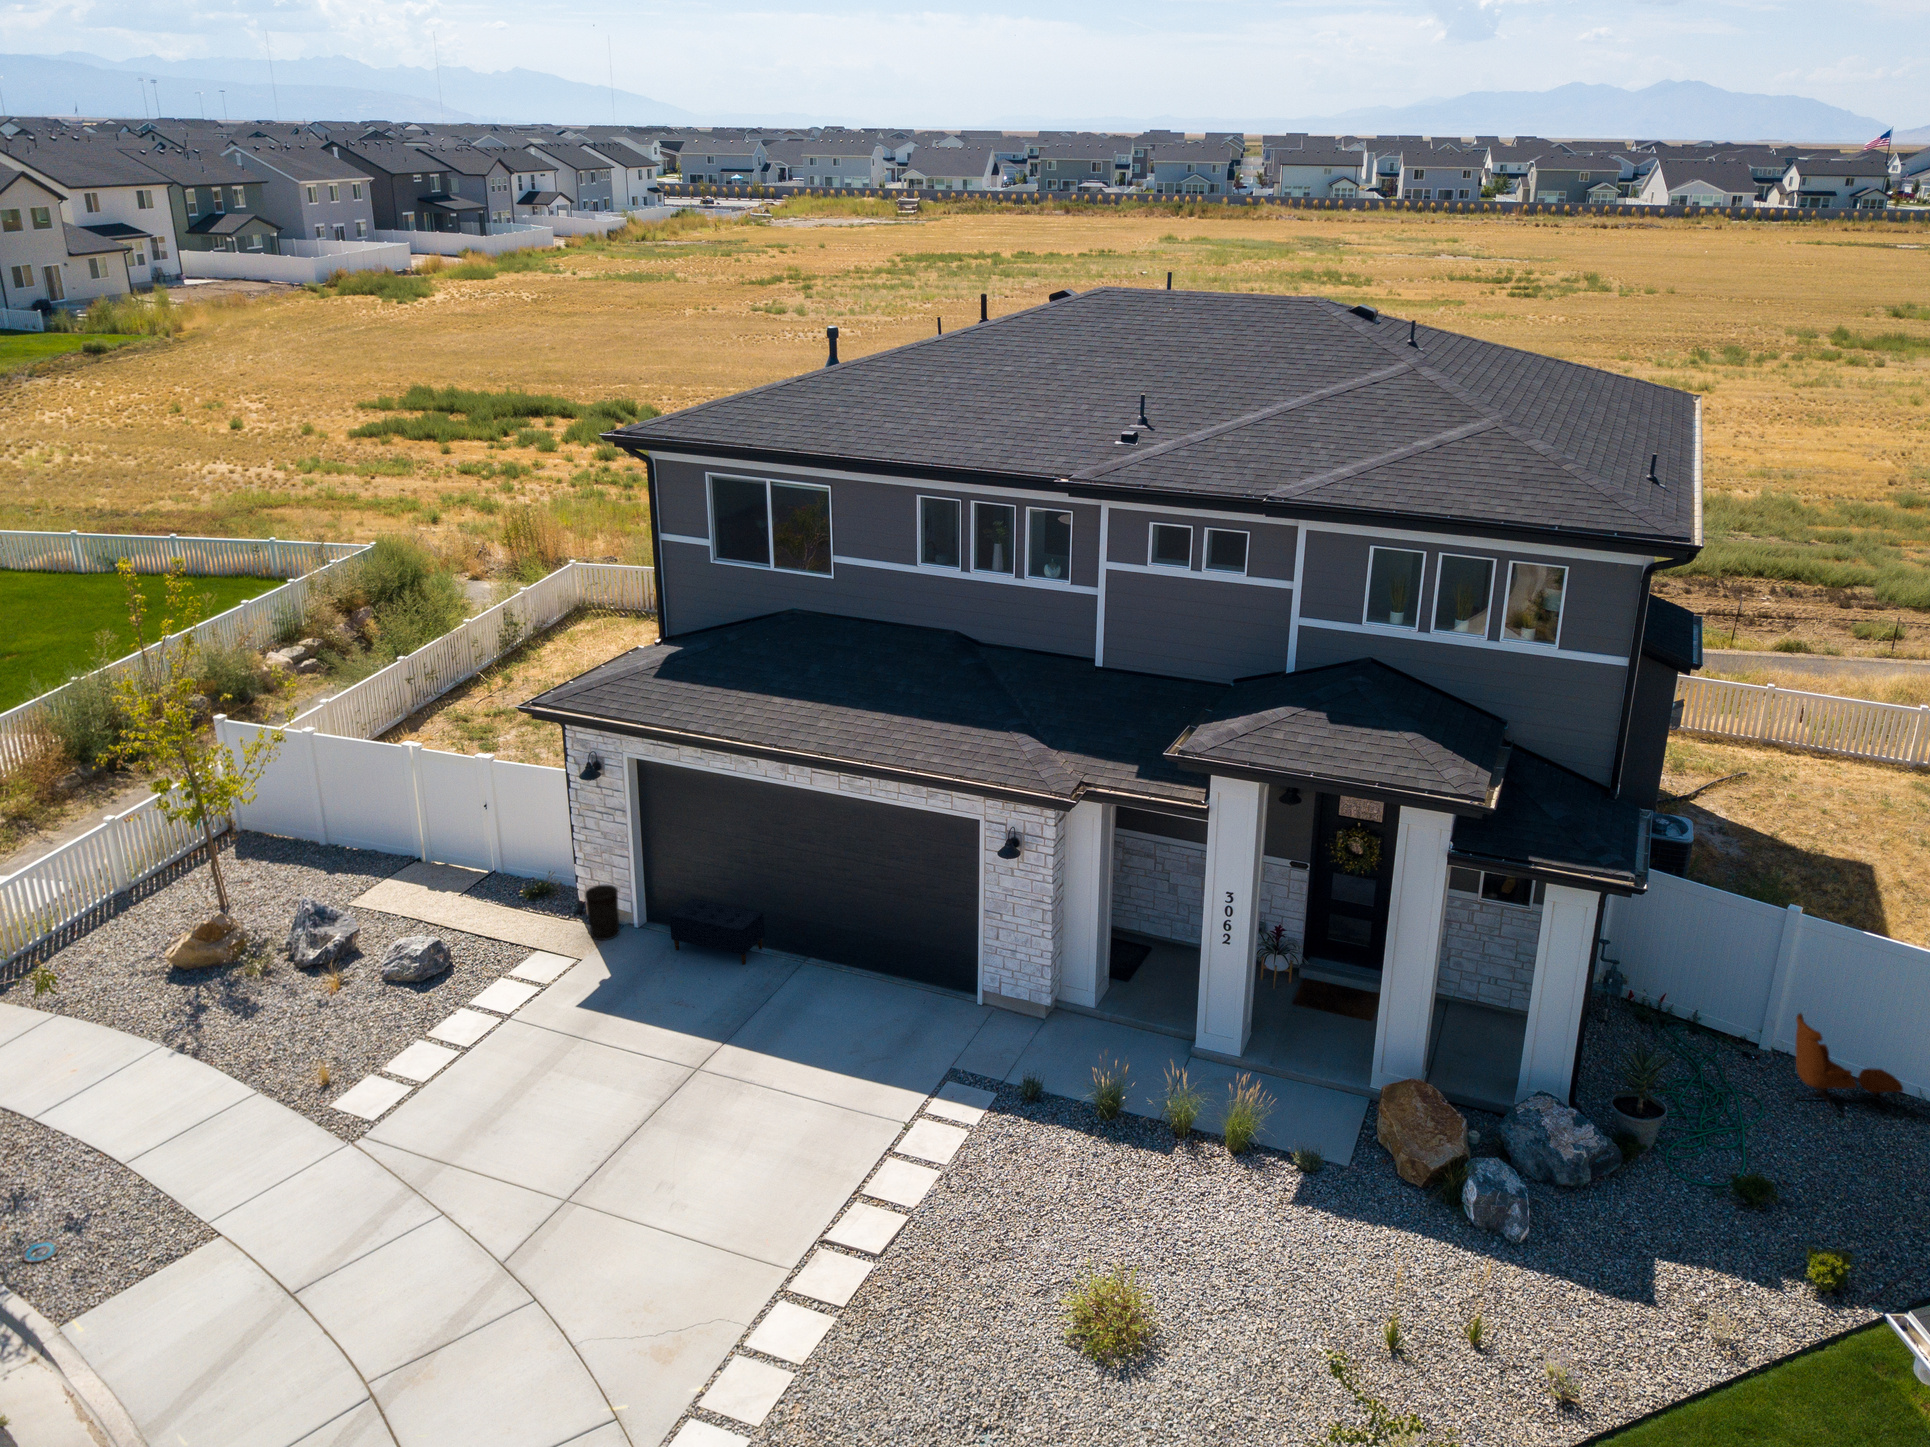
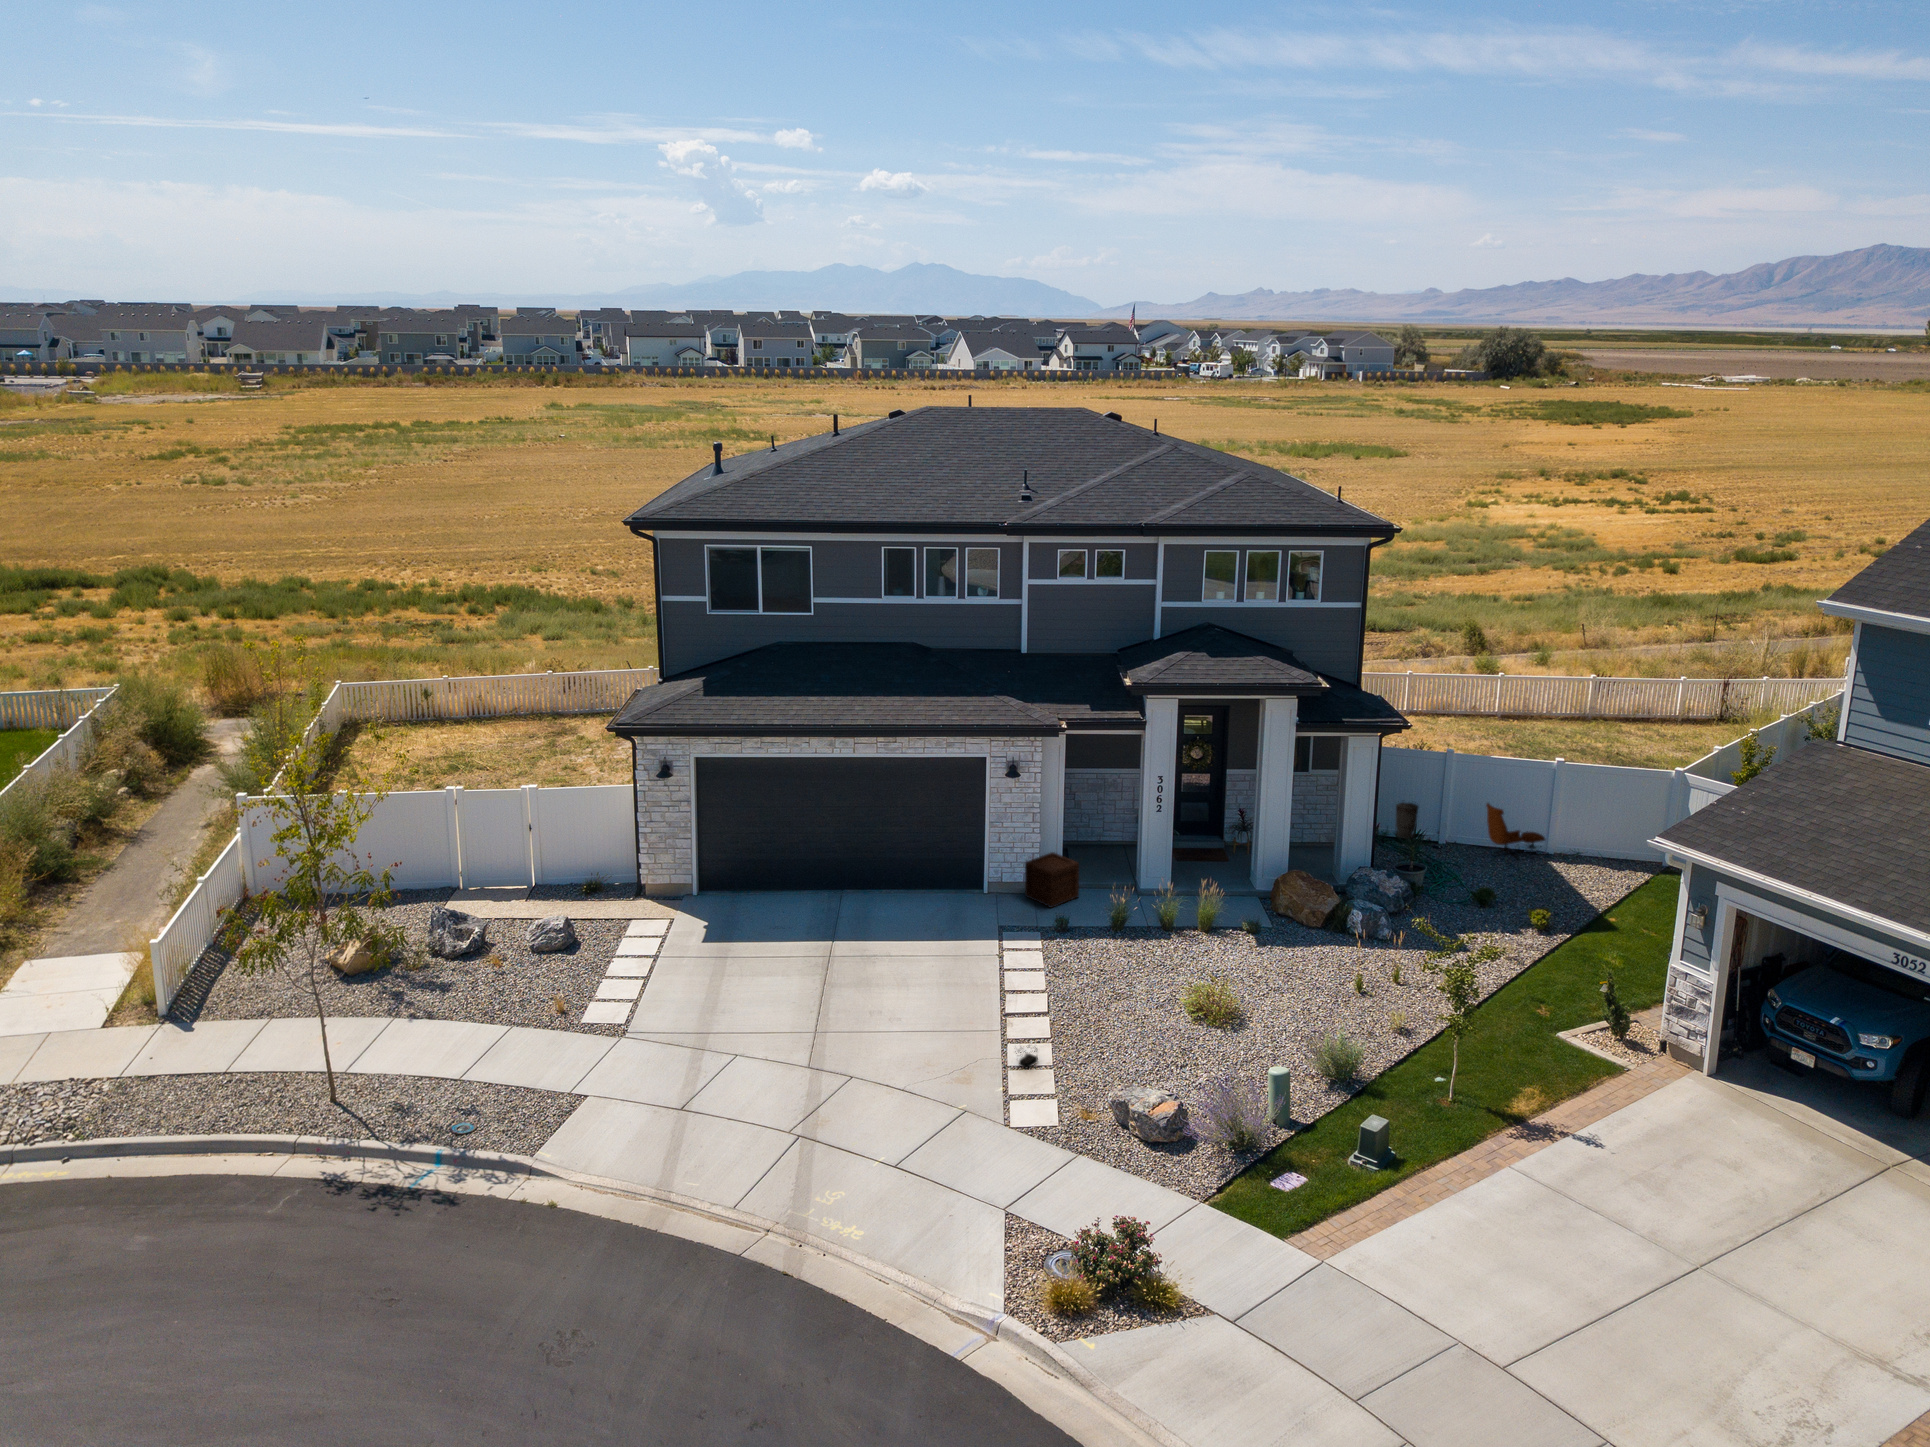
trash can: present [585,885,619,940] -> present [1396,802,1418,839]
bench: present [670,899,765,965] -> none [745,858,814,897]
wooden crate: none [1017,968,1092,1054] -> present [1025,852,1079,907]
decorative plant: none [781,1325,826,1367] -> present [1015,1047,1038,1069]

